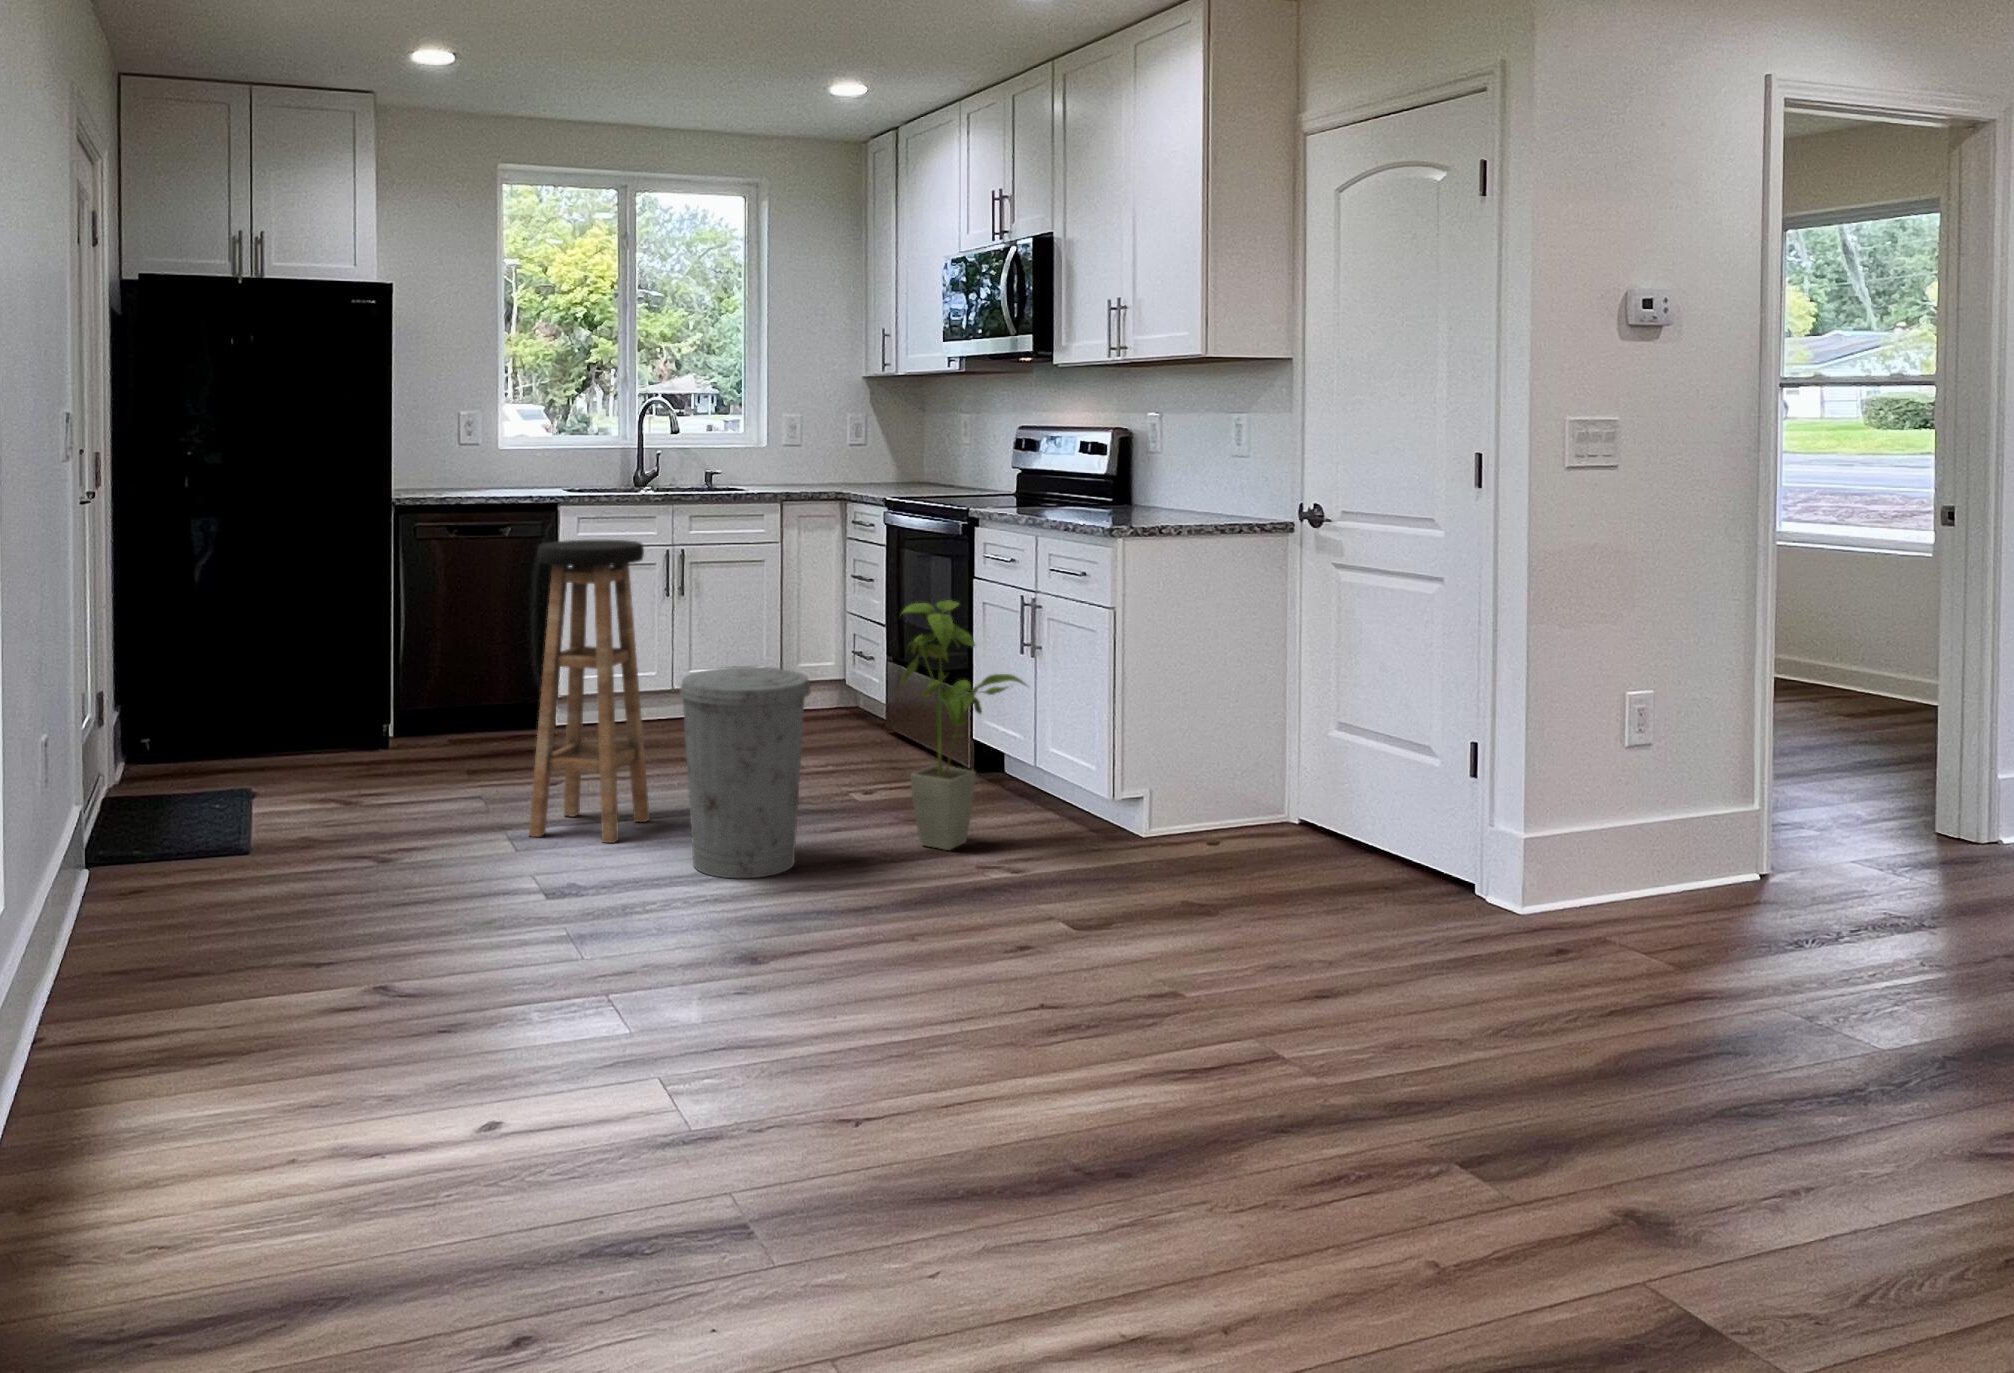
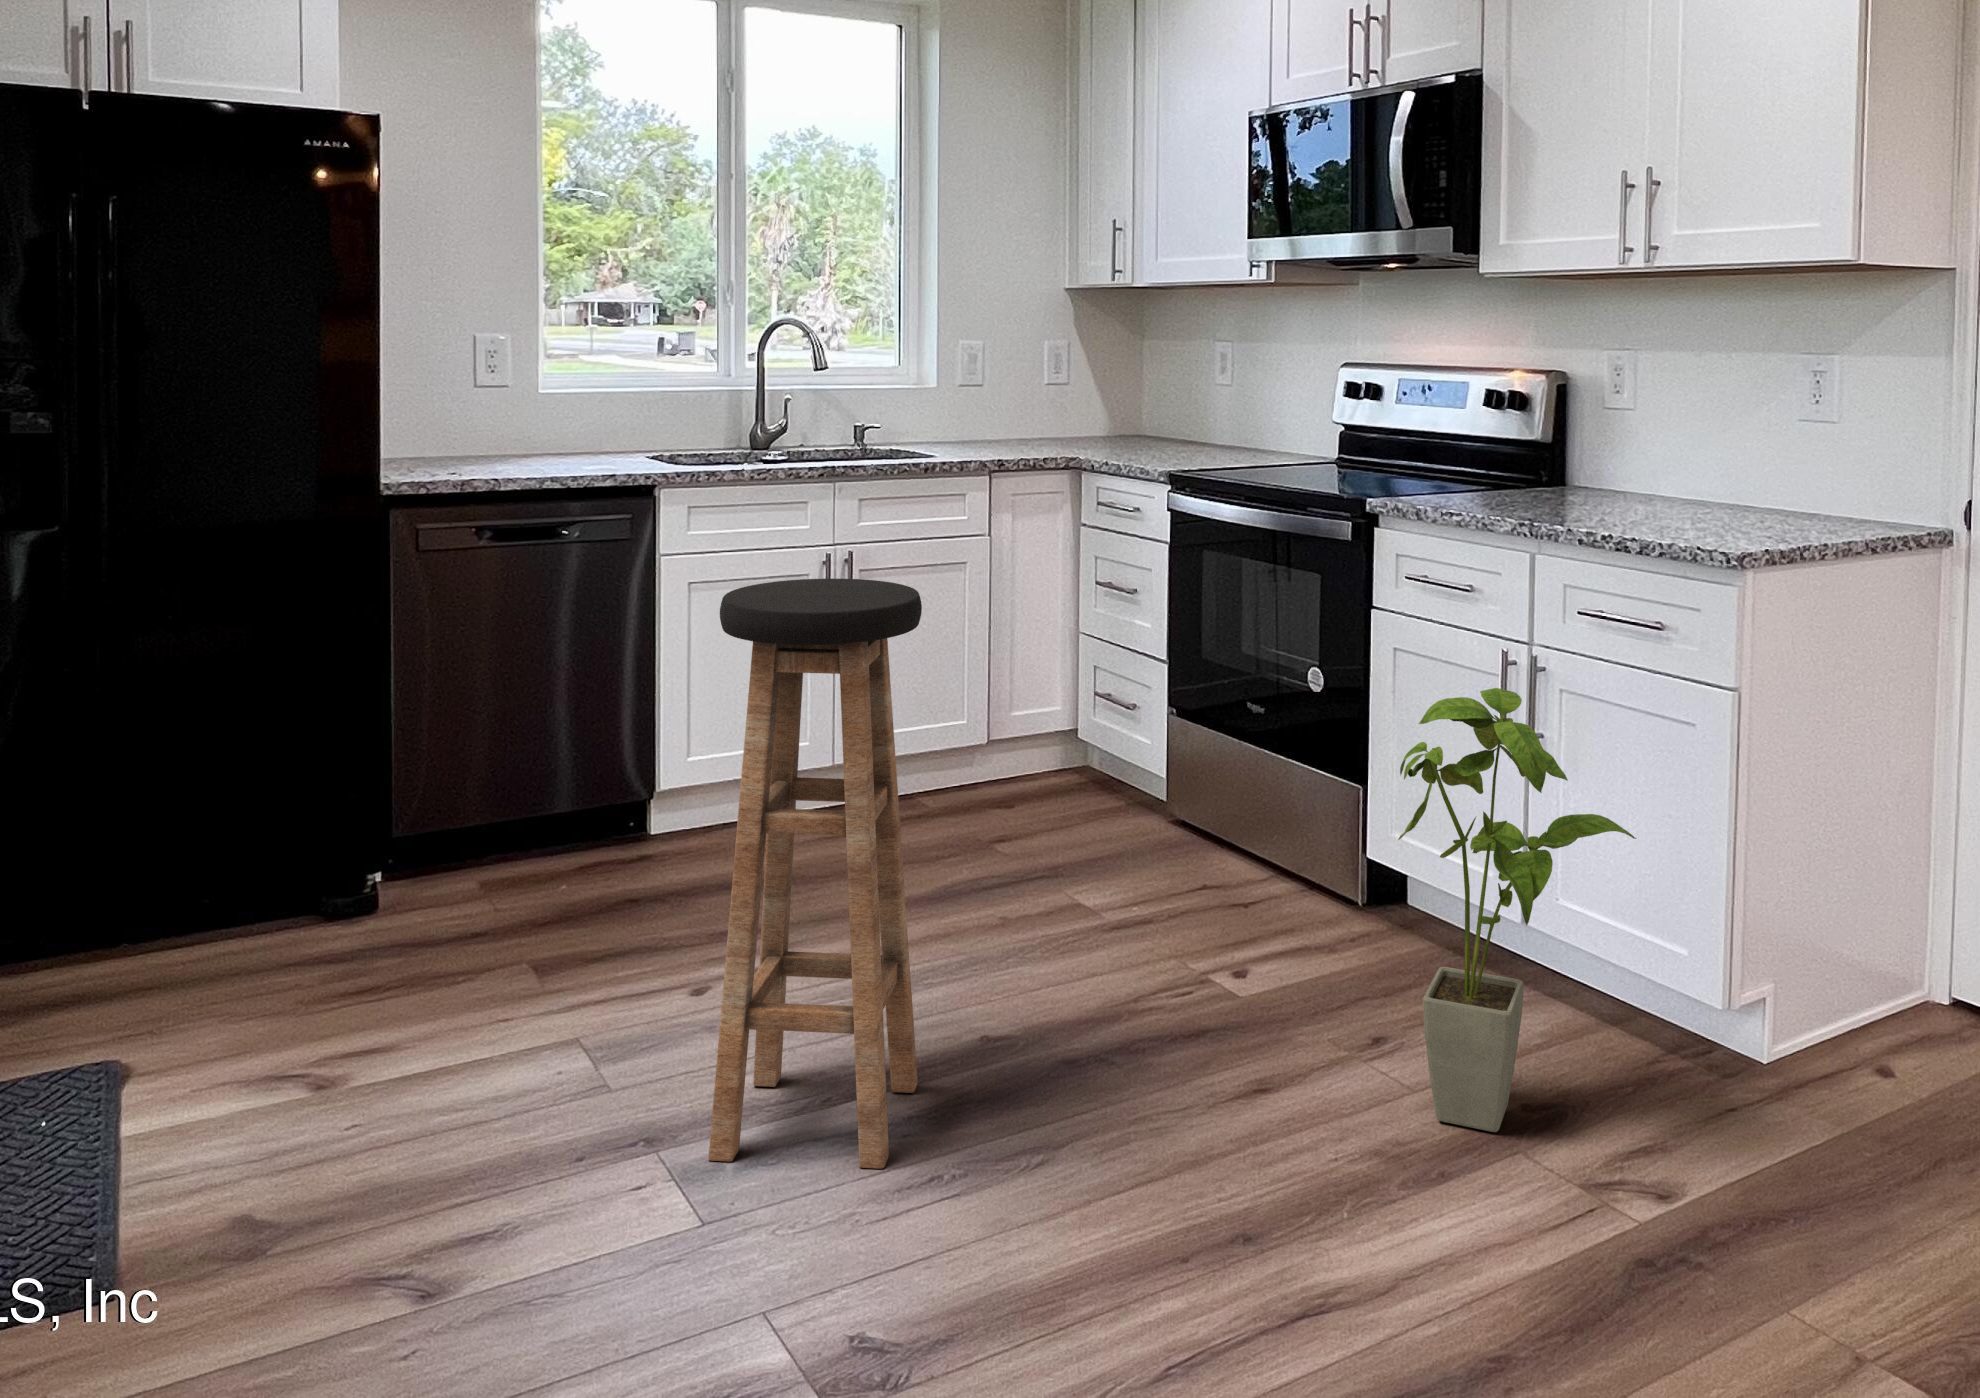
trash can: present [680,666,811,878] -> none [1045,826,1297,1272]

